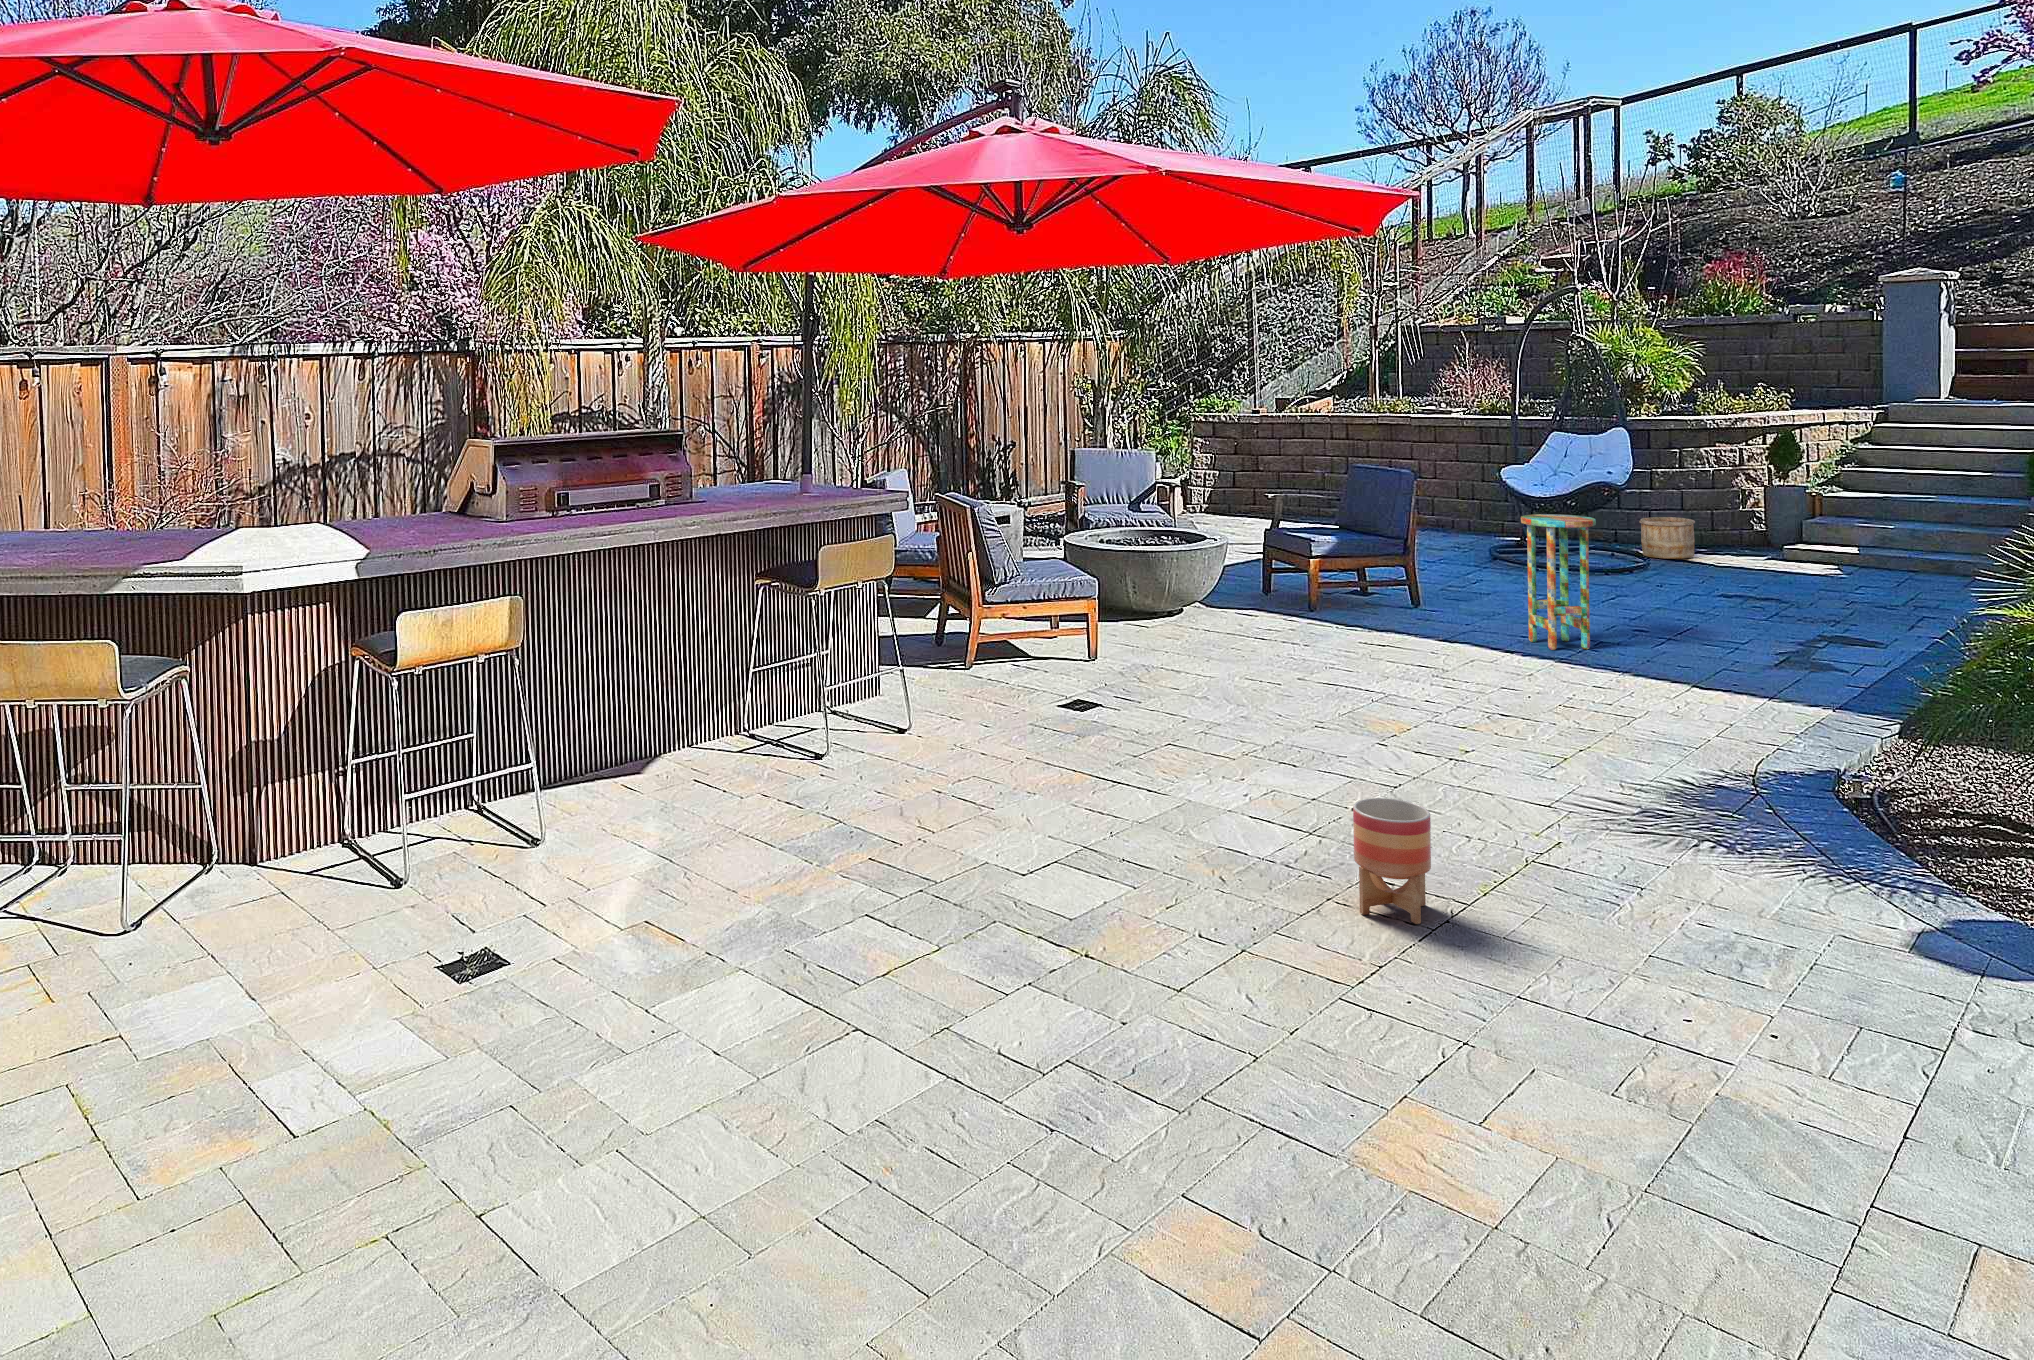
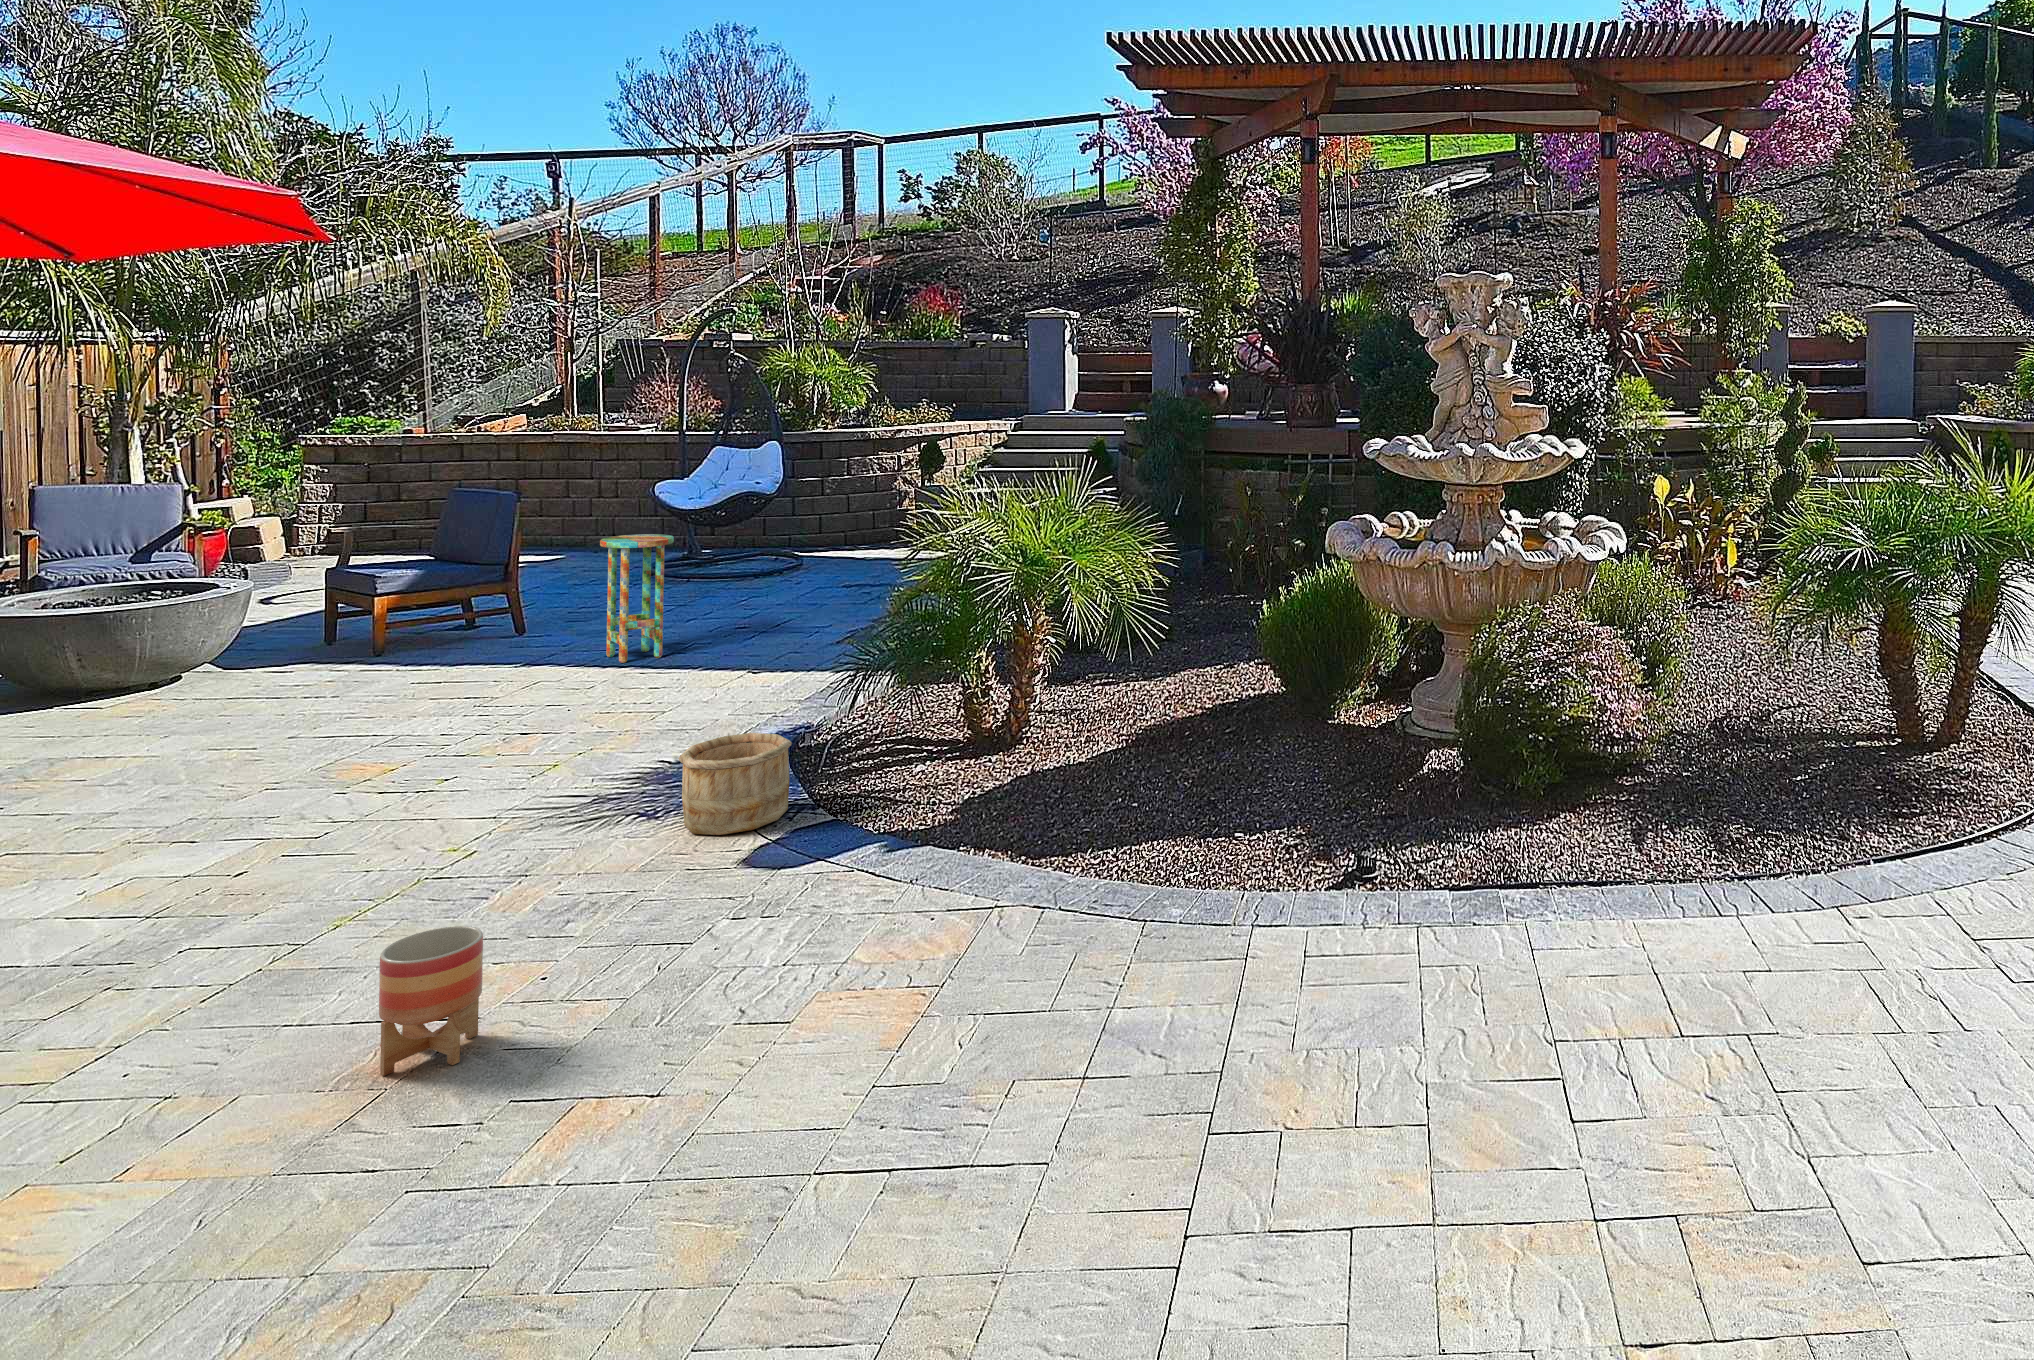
wooden bucket: present [1639,517,1695,559] -> present [678,733,792,835]
planter: present [1353,798,1431,924] -> present [379,926,483,1076]

